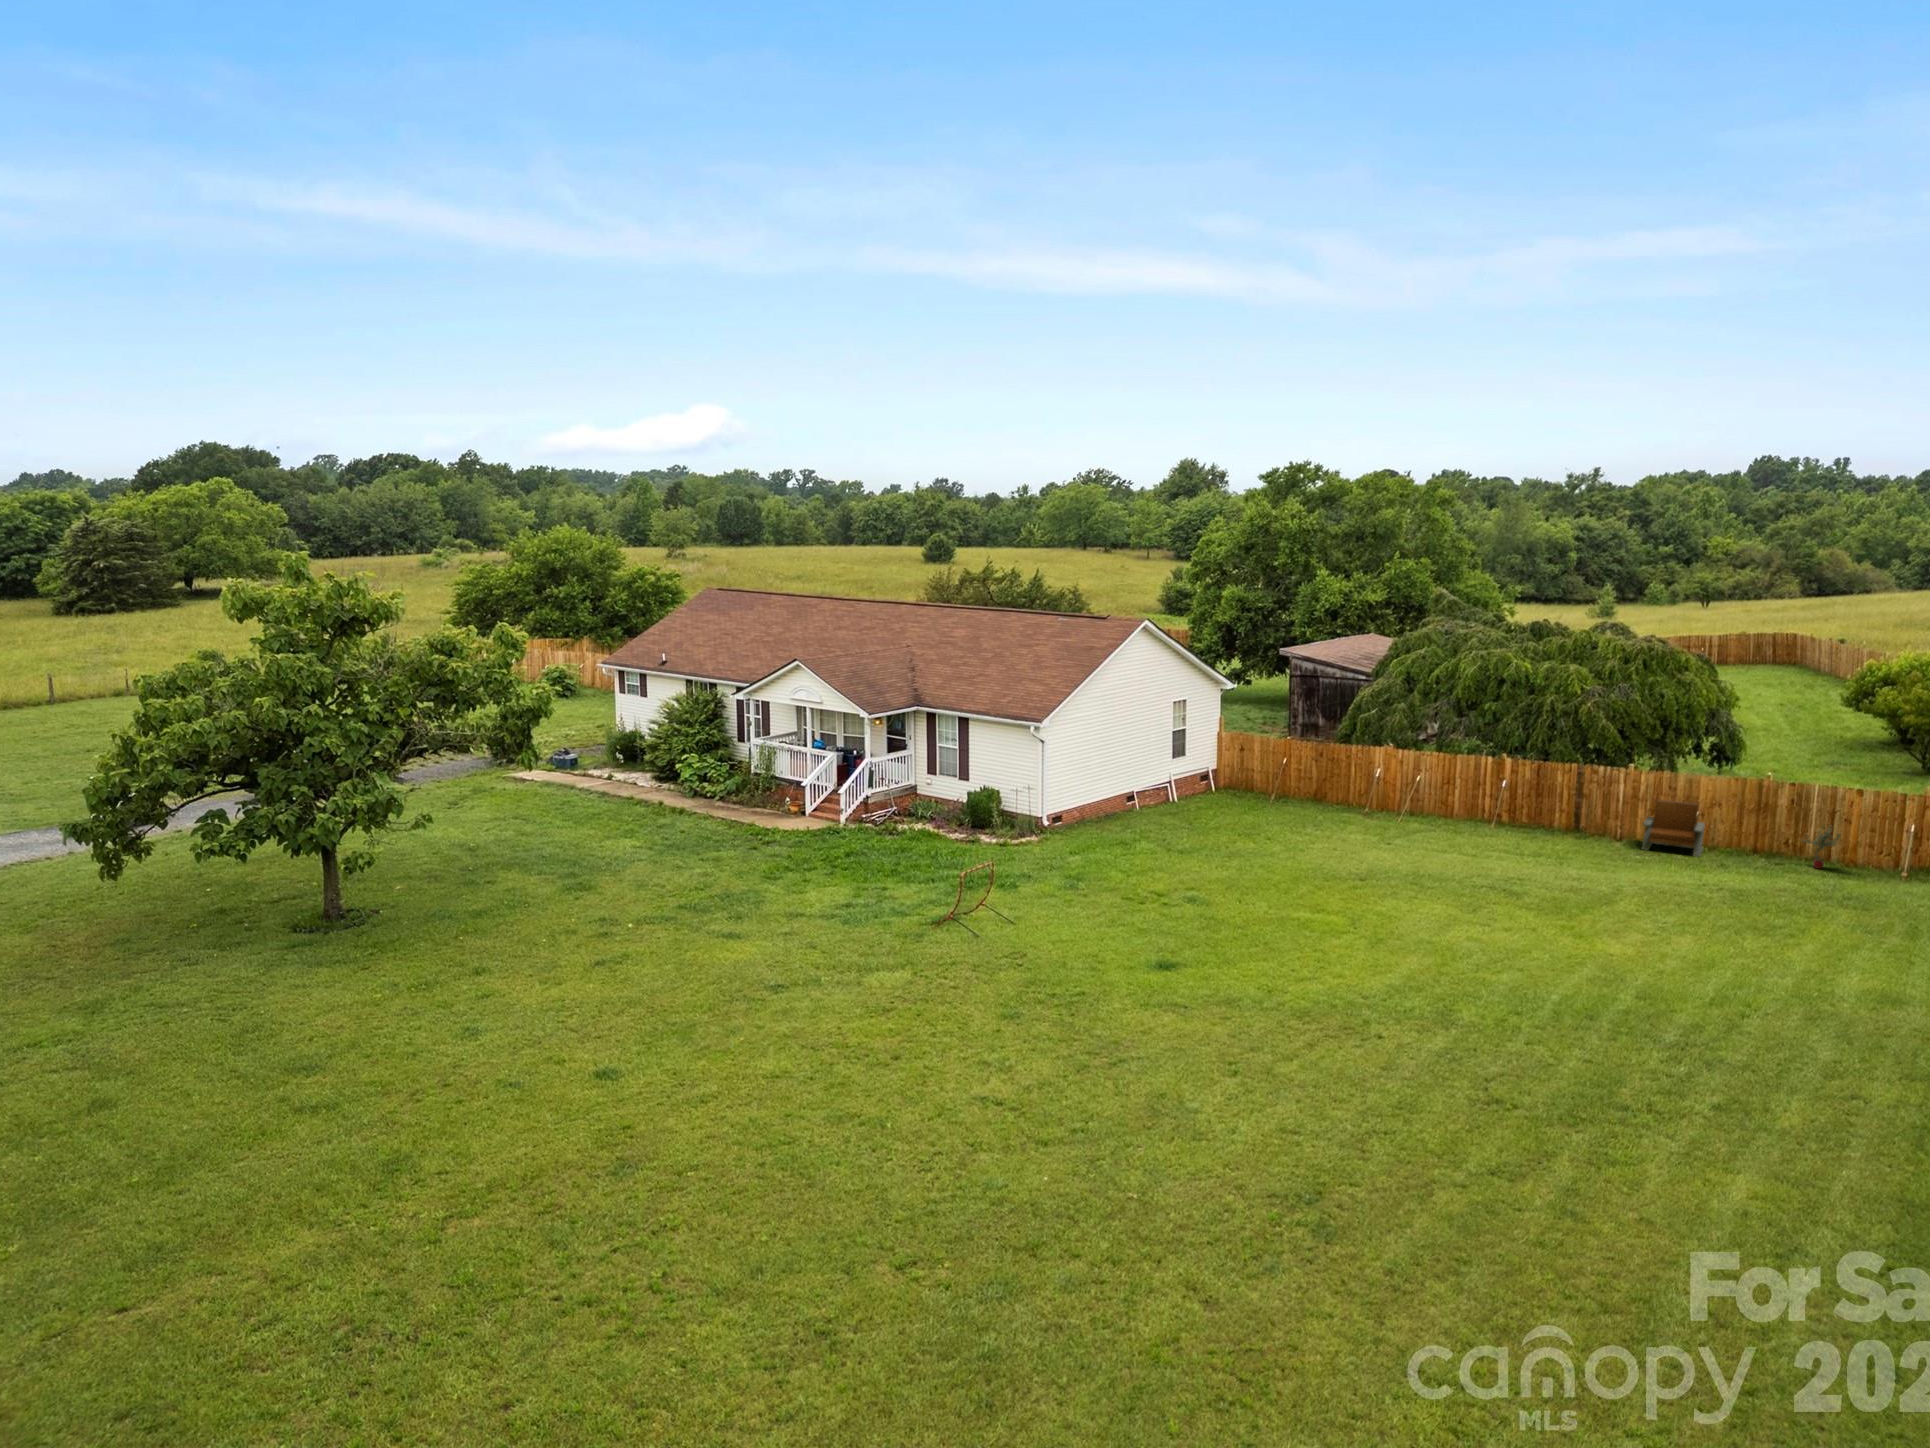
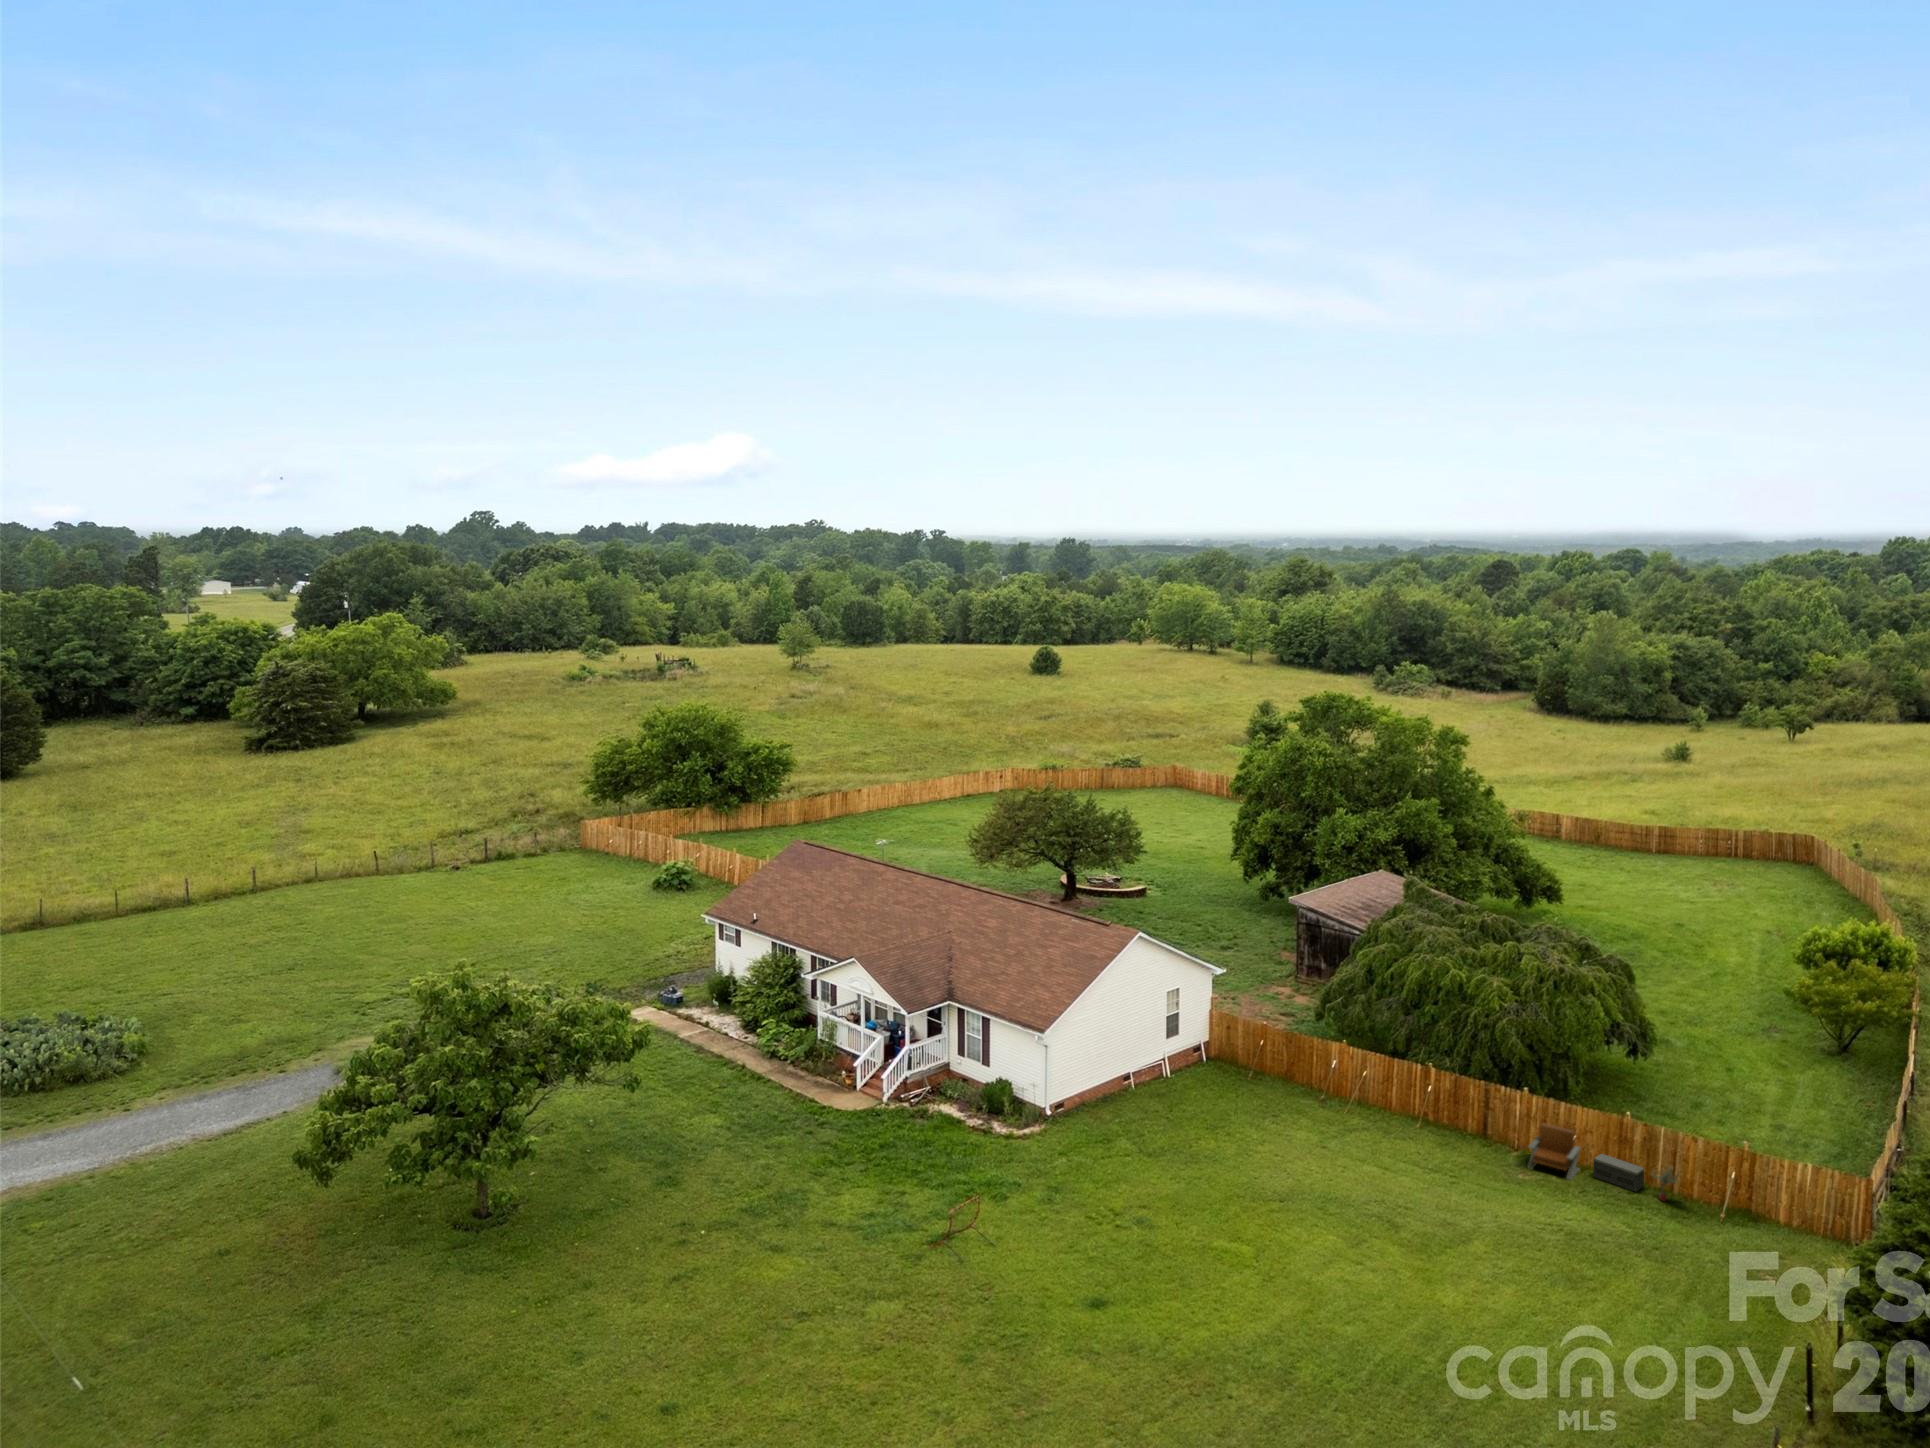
storage bench: none [1724,828,1790,863] -> present [1593,1154,1644,1192]

